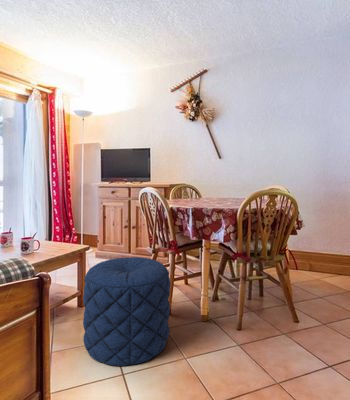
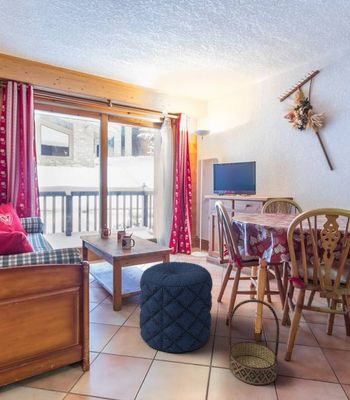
basket: none [203,280,249,364] -> present [228,299,279,385]

